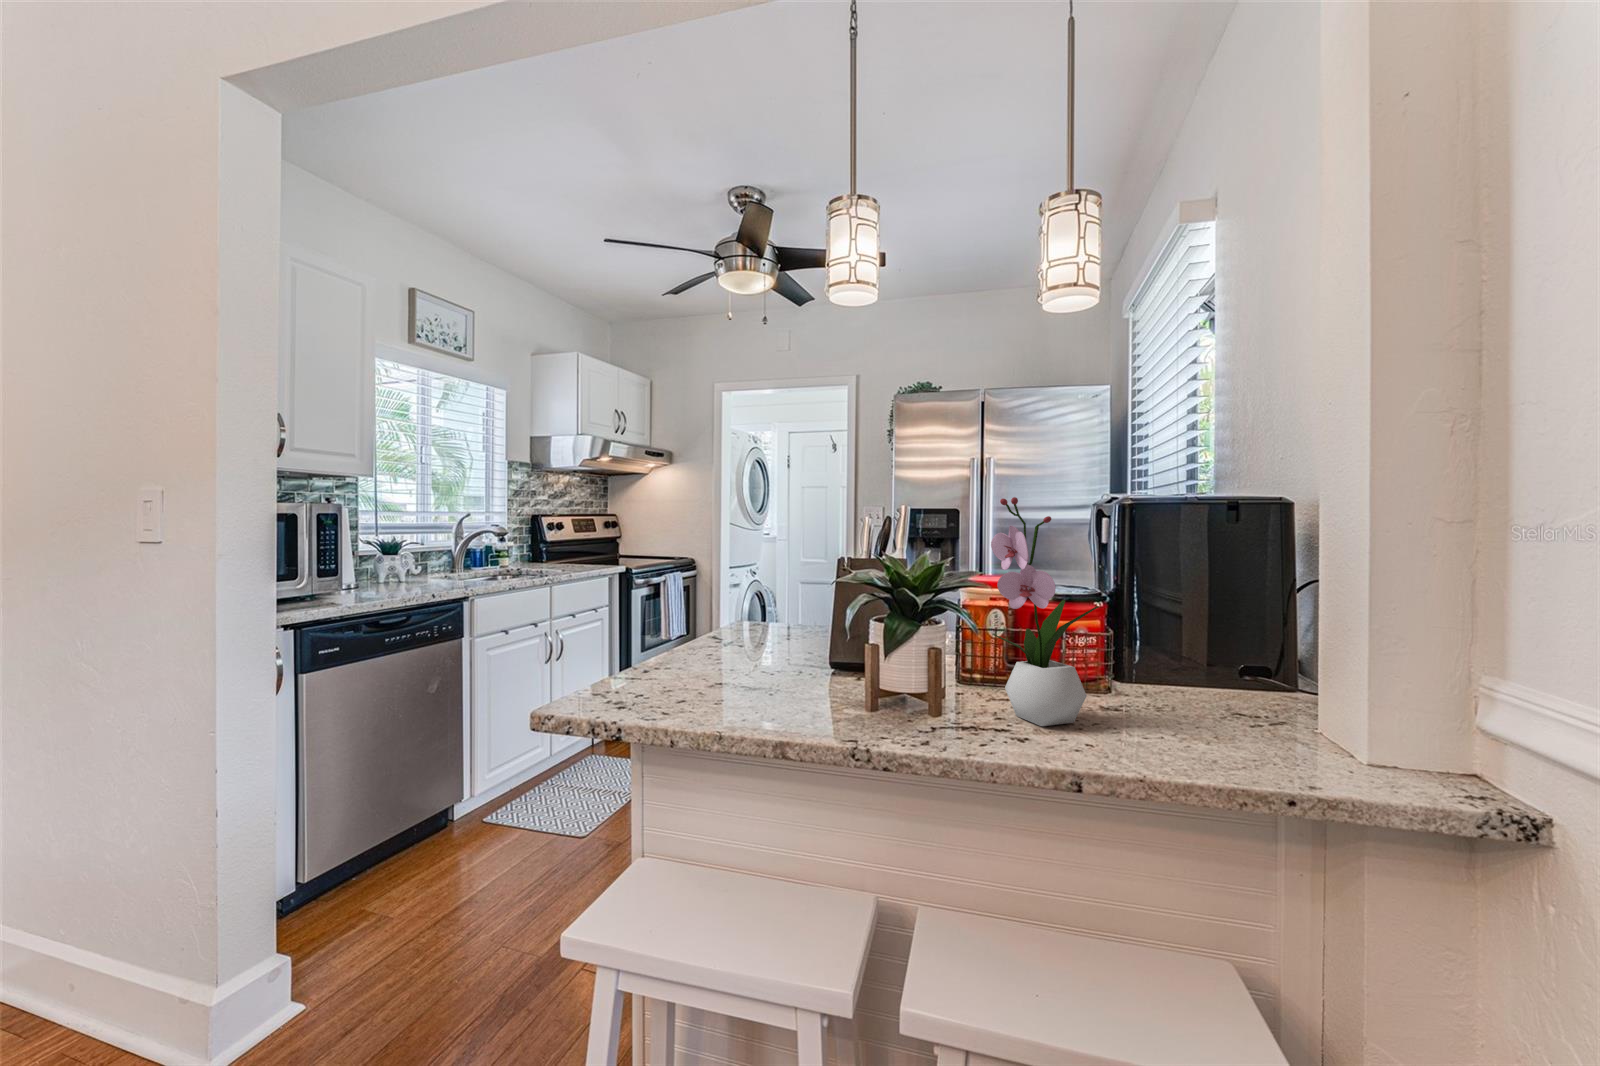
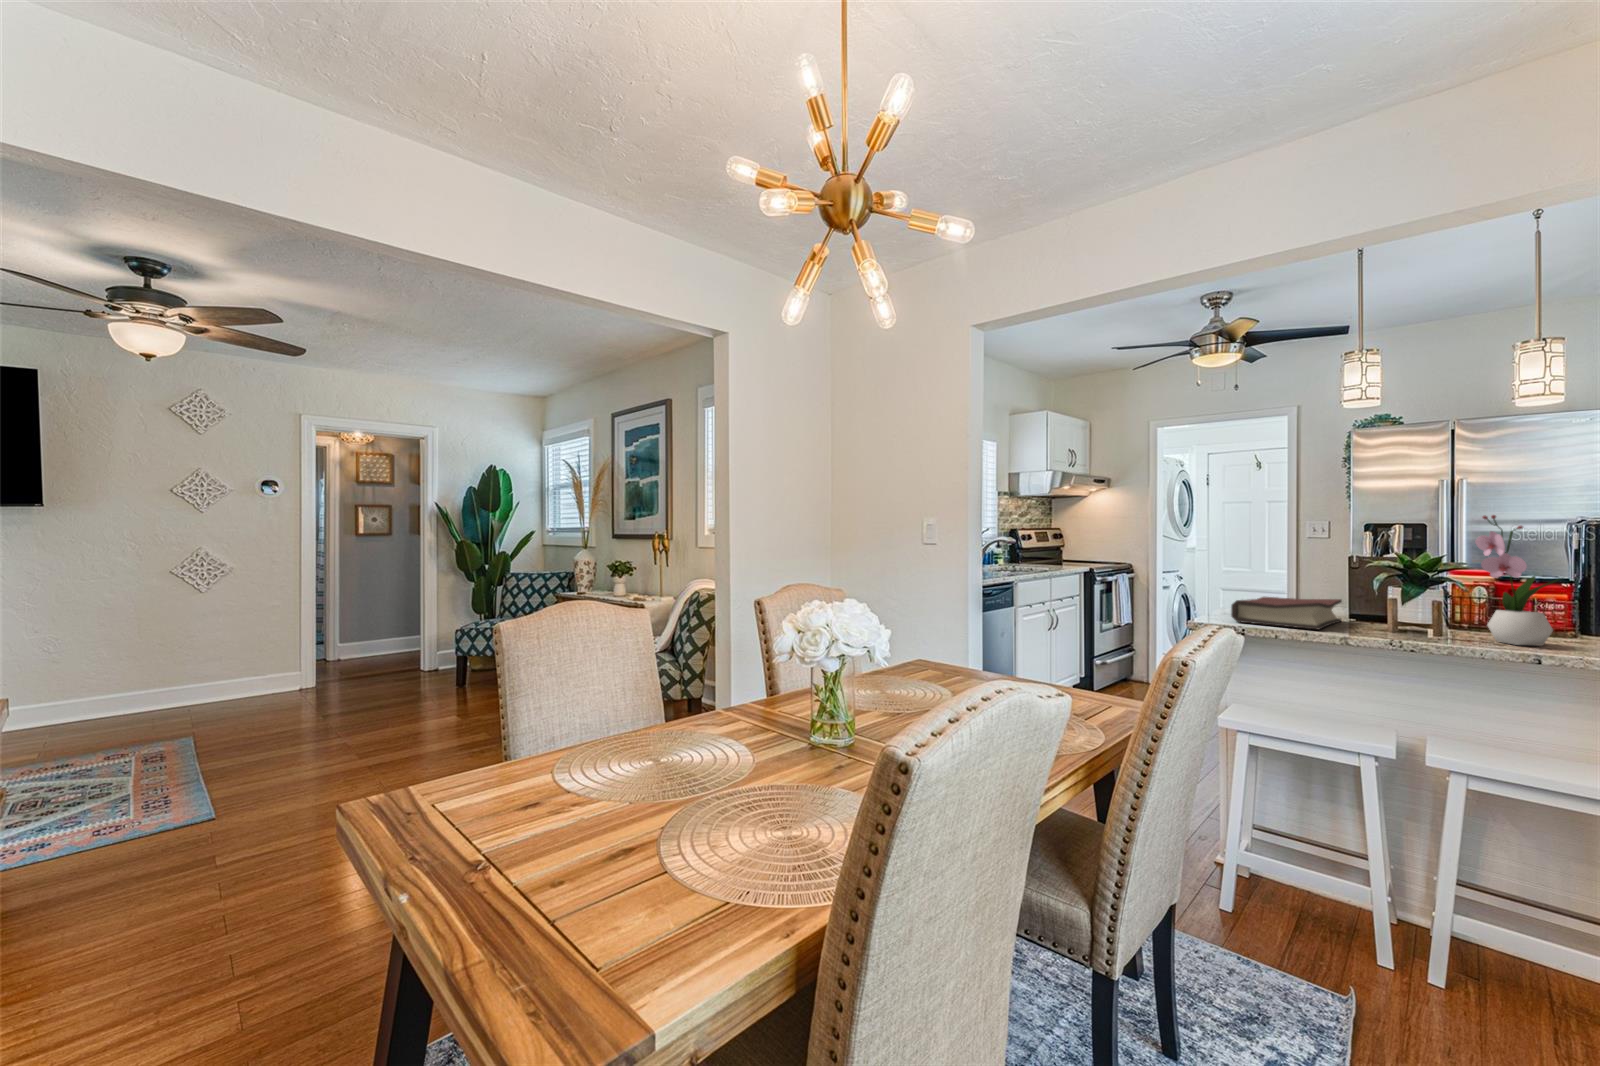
hardback book: none [645,636,829,715] -> present [1231,597,1342,629]

